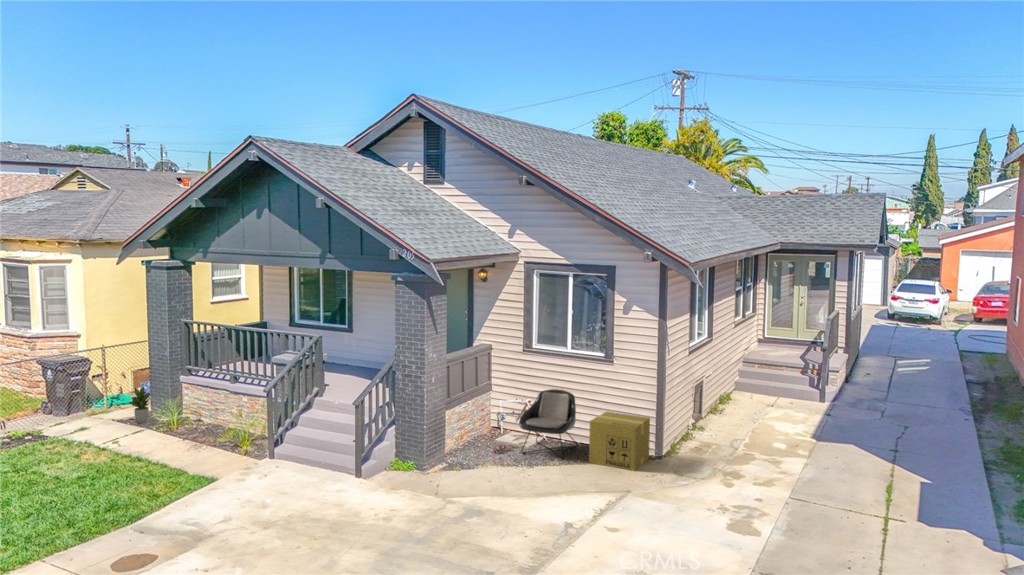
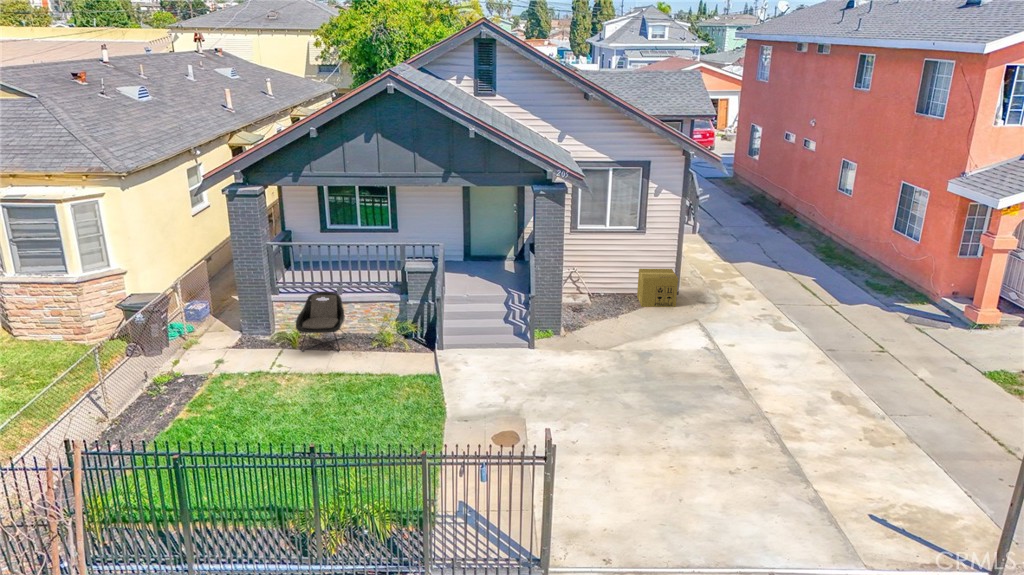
potted plant: present [129,387,150,423] -> none [224,311,248,345]
lounge chair: present [519,389,577,459] -> present [296,292,345,352]

